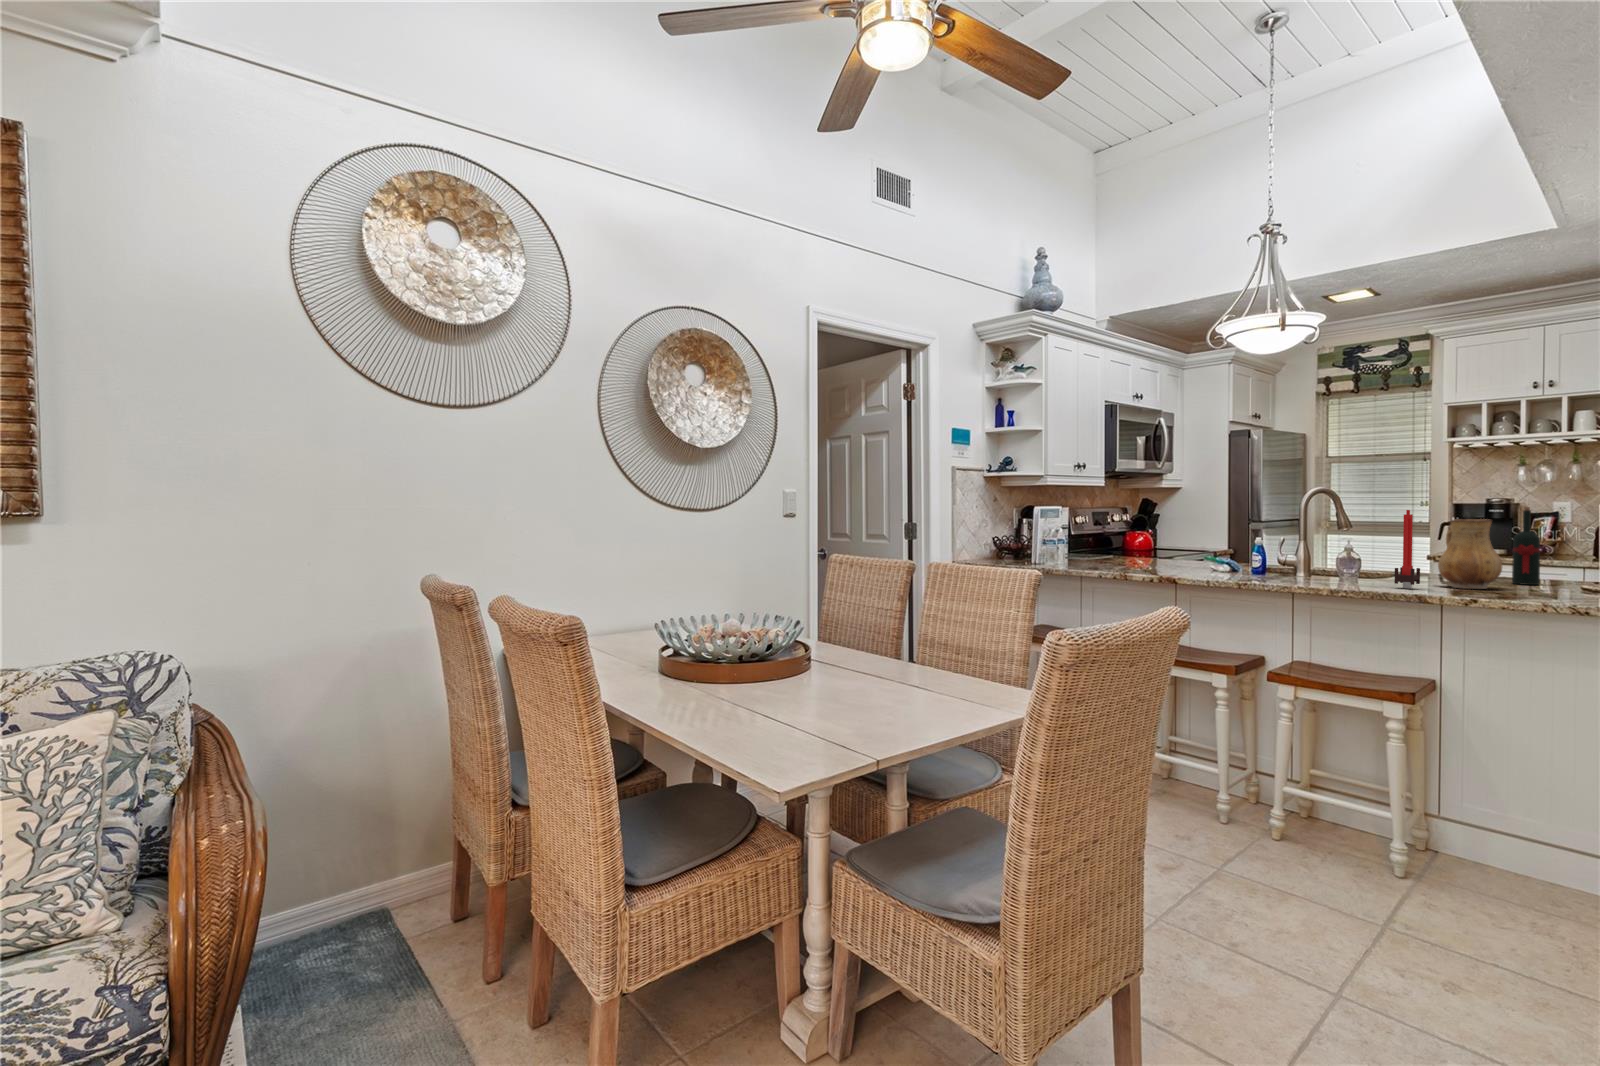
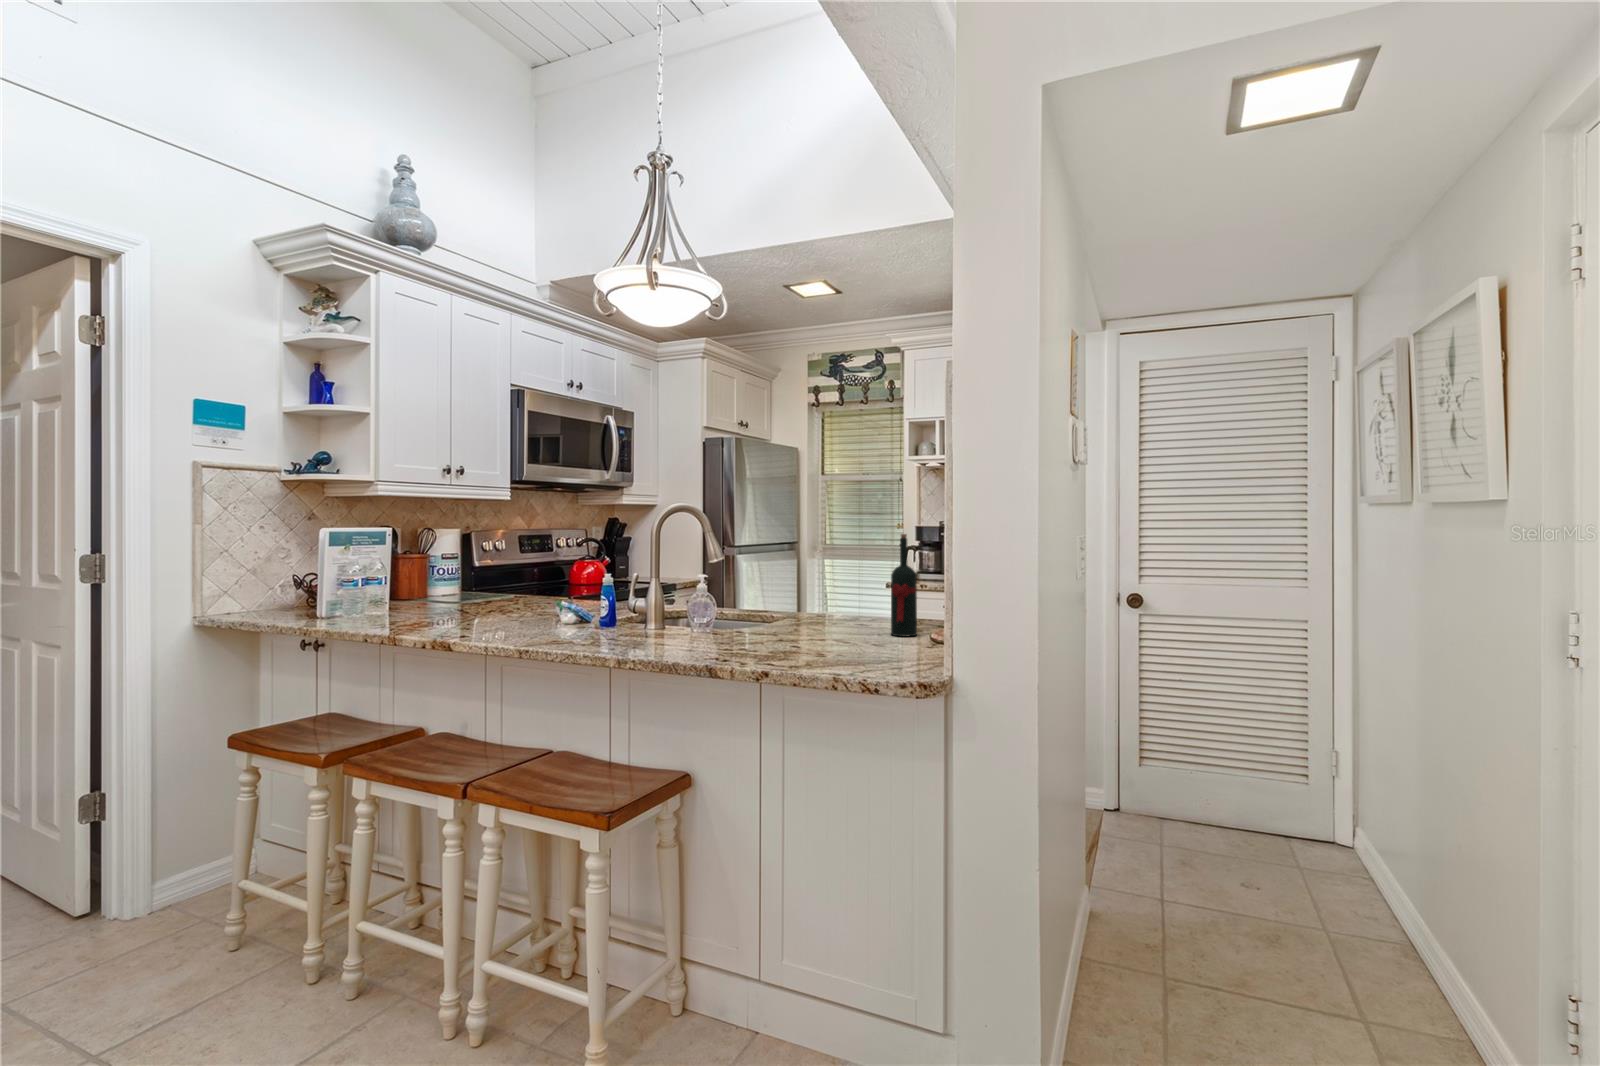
candle: present [1394,510,1420,588] -> none [705,539,739,660]
ceramic pitcher: present [1438,519,1502,589] -> none [780,551,850,653]

